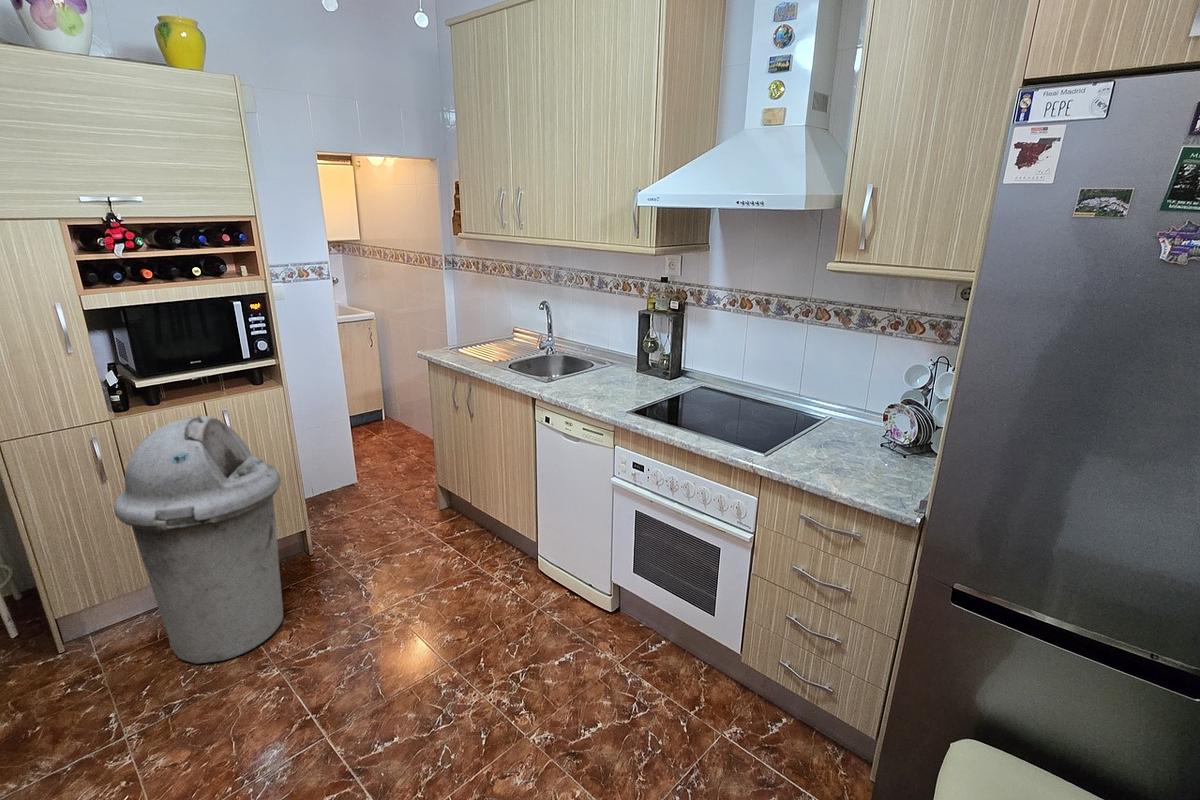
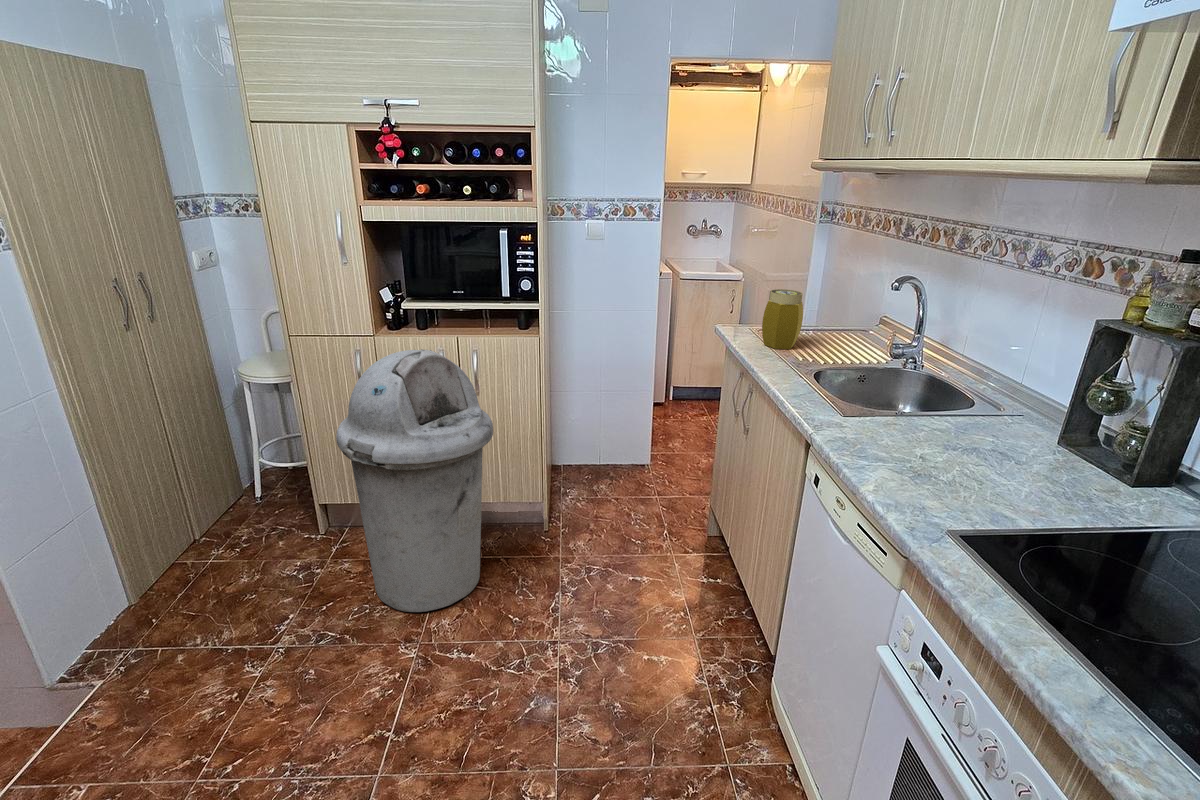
jar: none [459,318,483,358] -> present [762,289,803,349]

